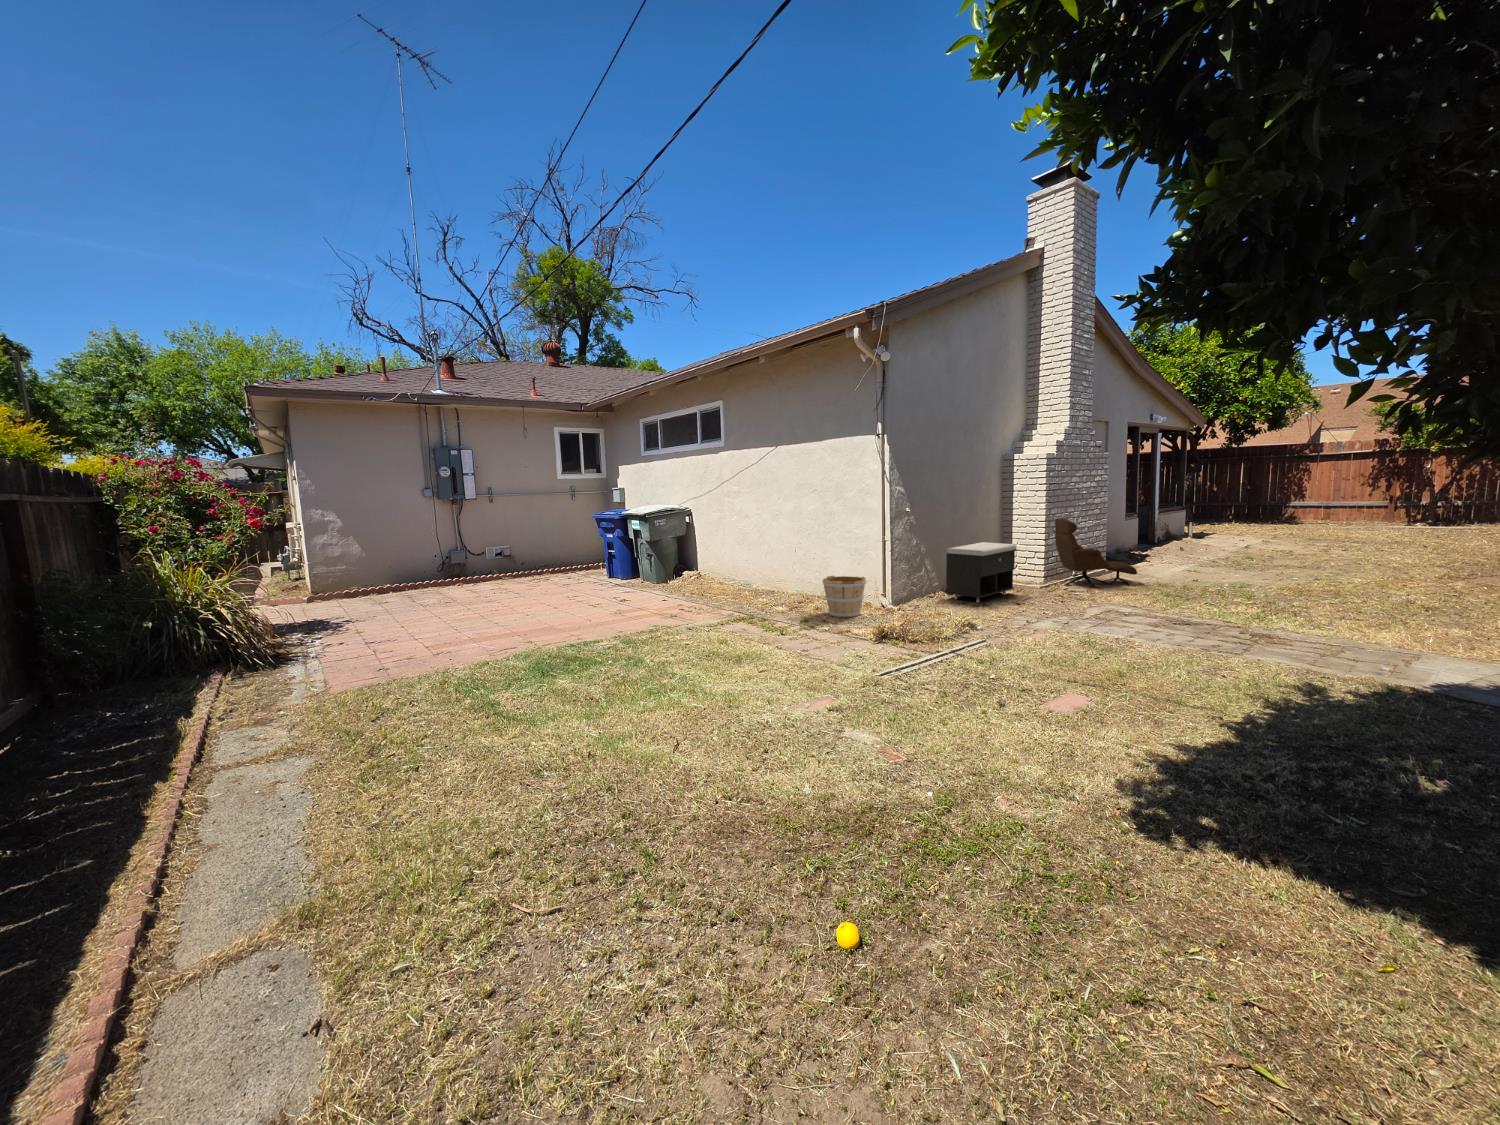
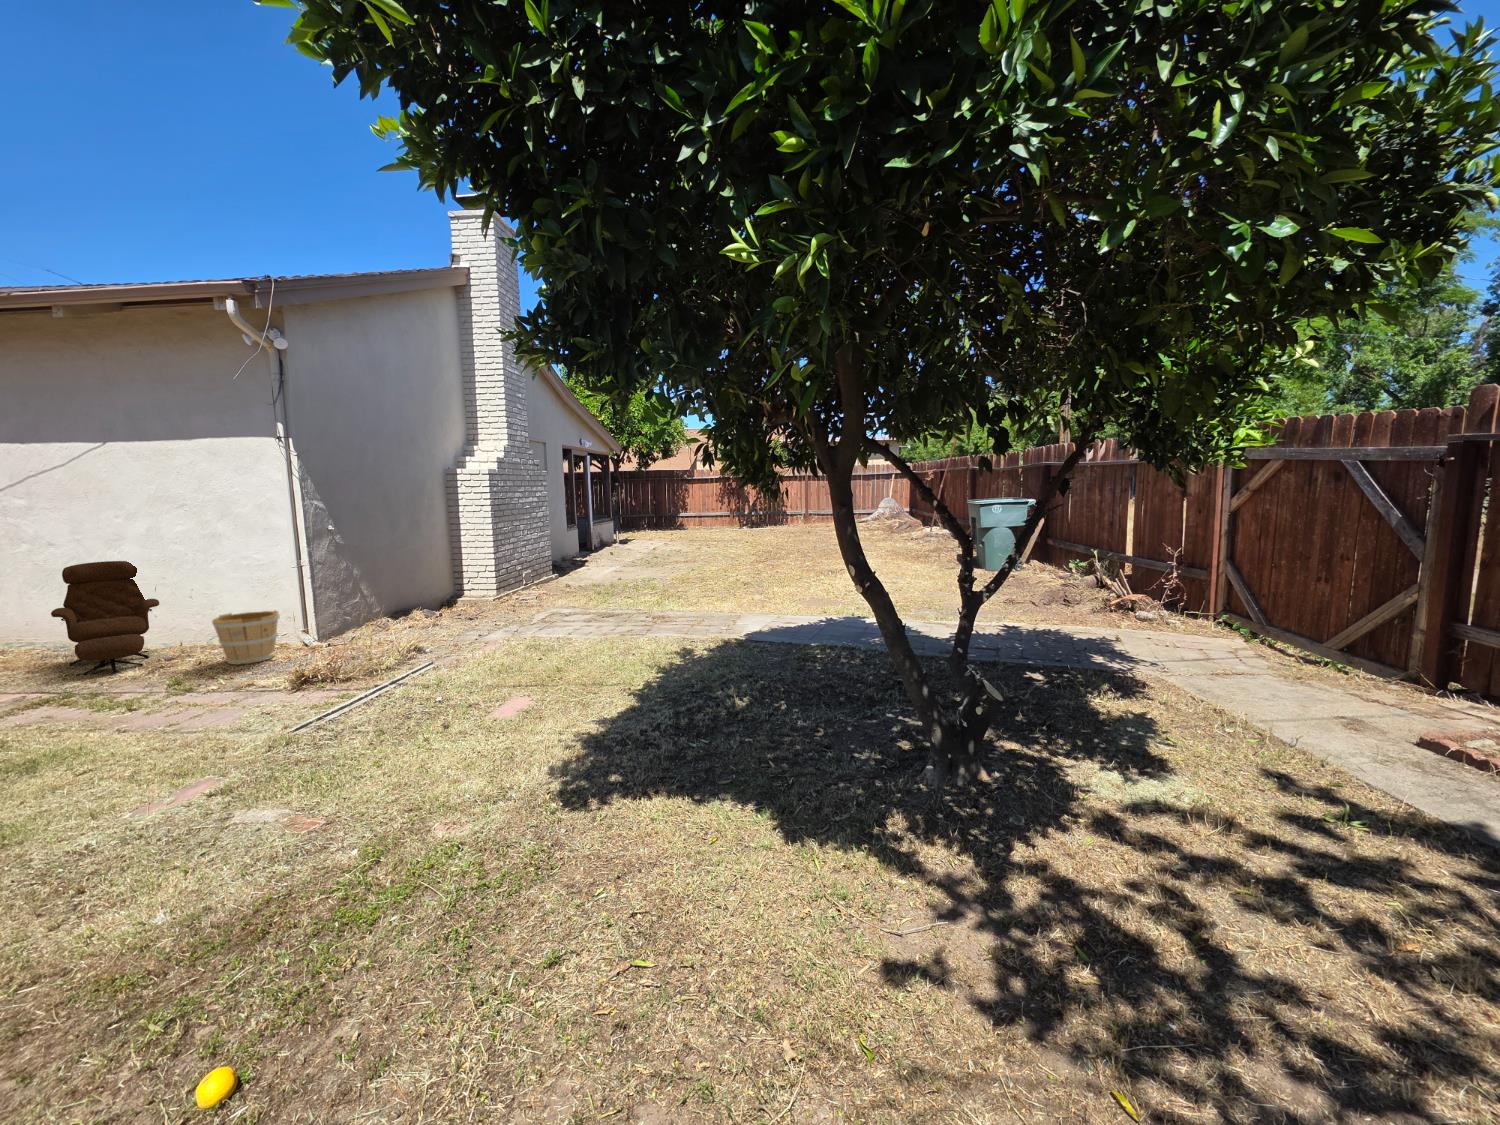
lounge chair: present [1055,518,1137,587] -> present [51,561,159,675]
storage bench: present [946,542,1017,602] -> none [387,559,467,622]

